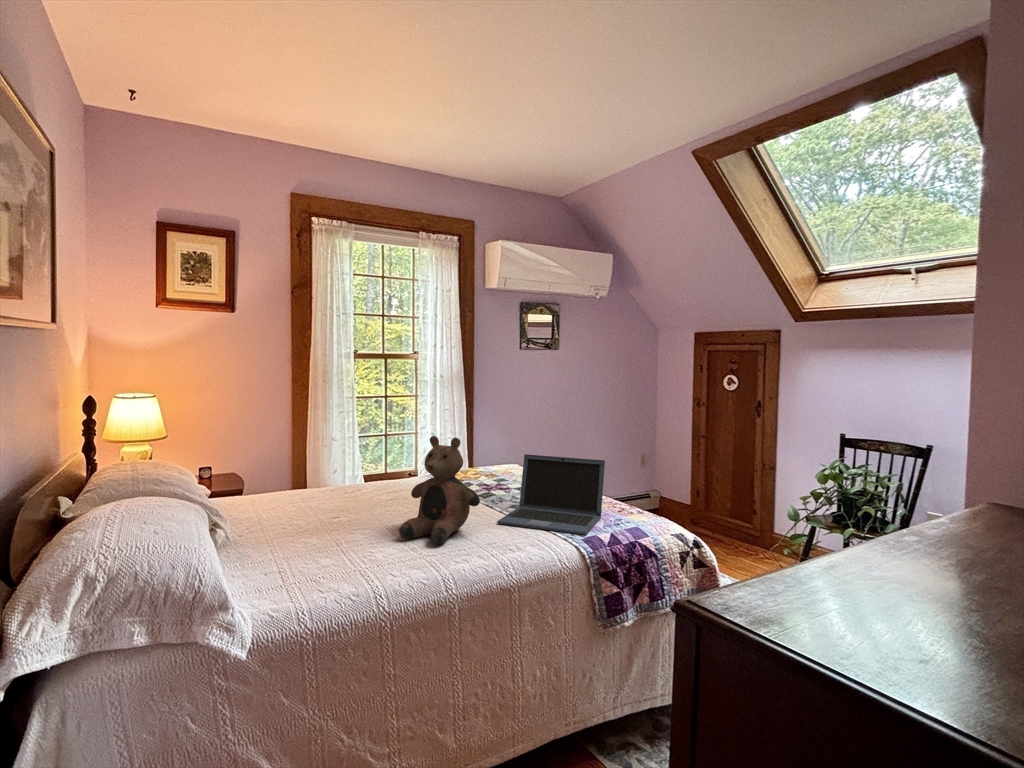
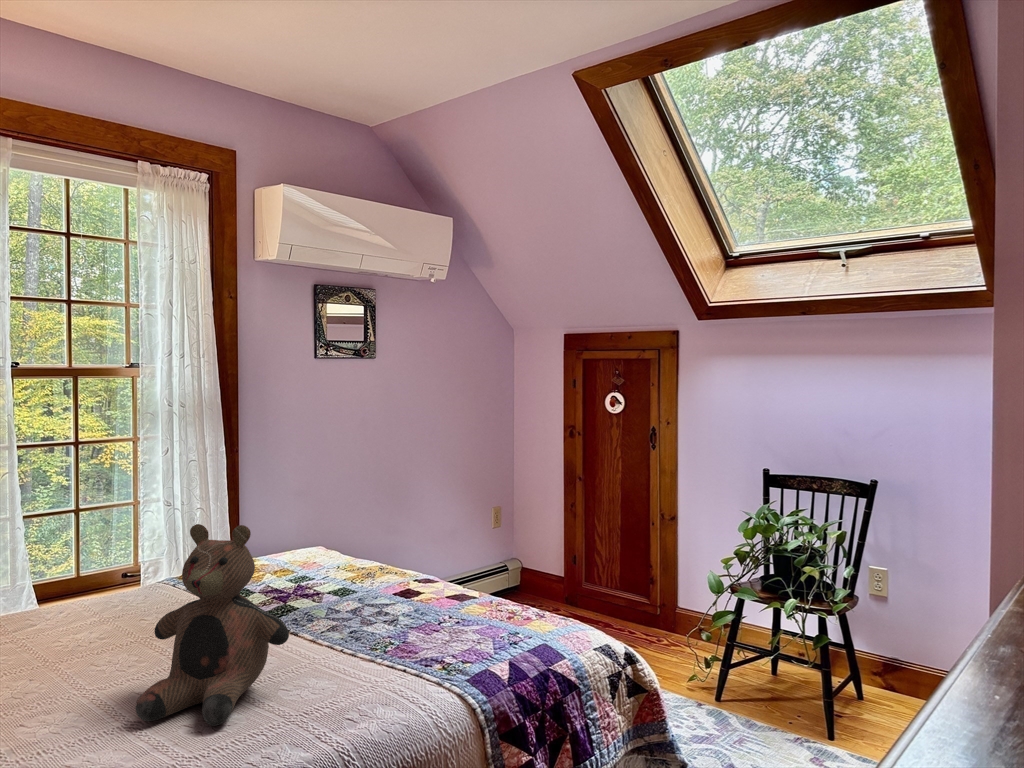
laptop: present [497,454,605,535] -> none [316,539,486,669]

